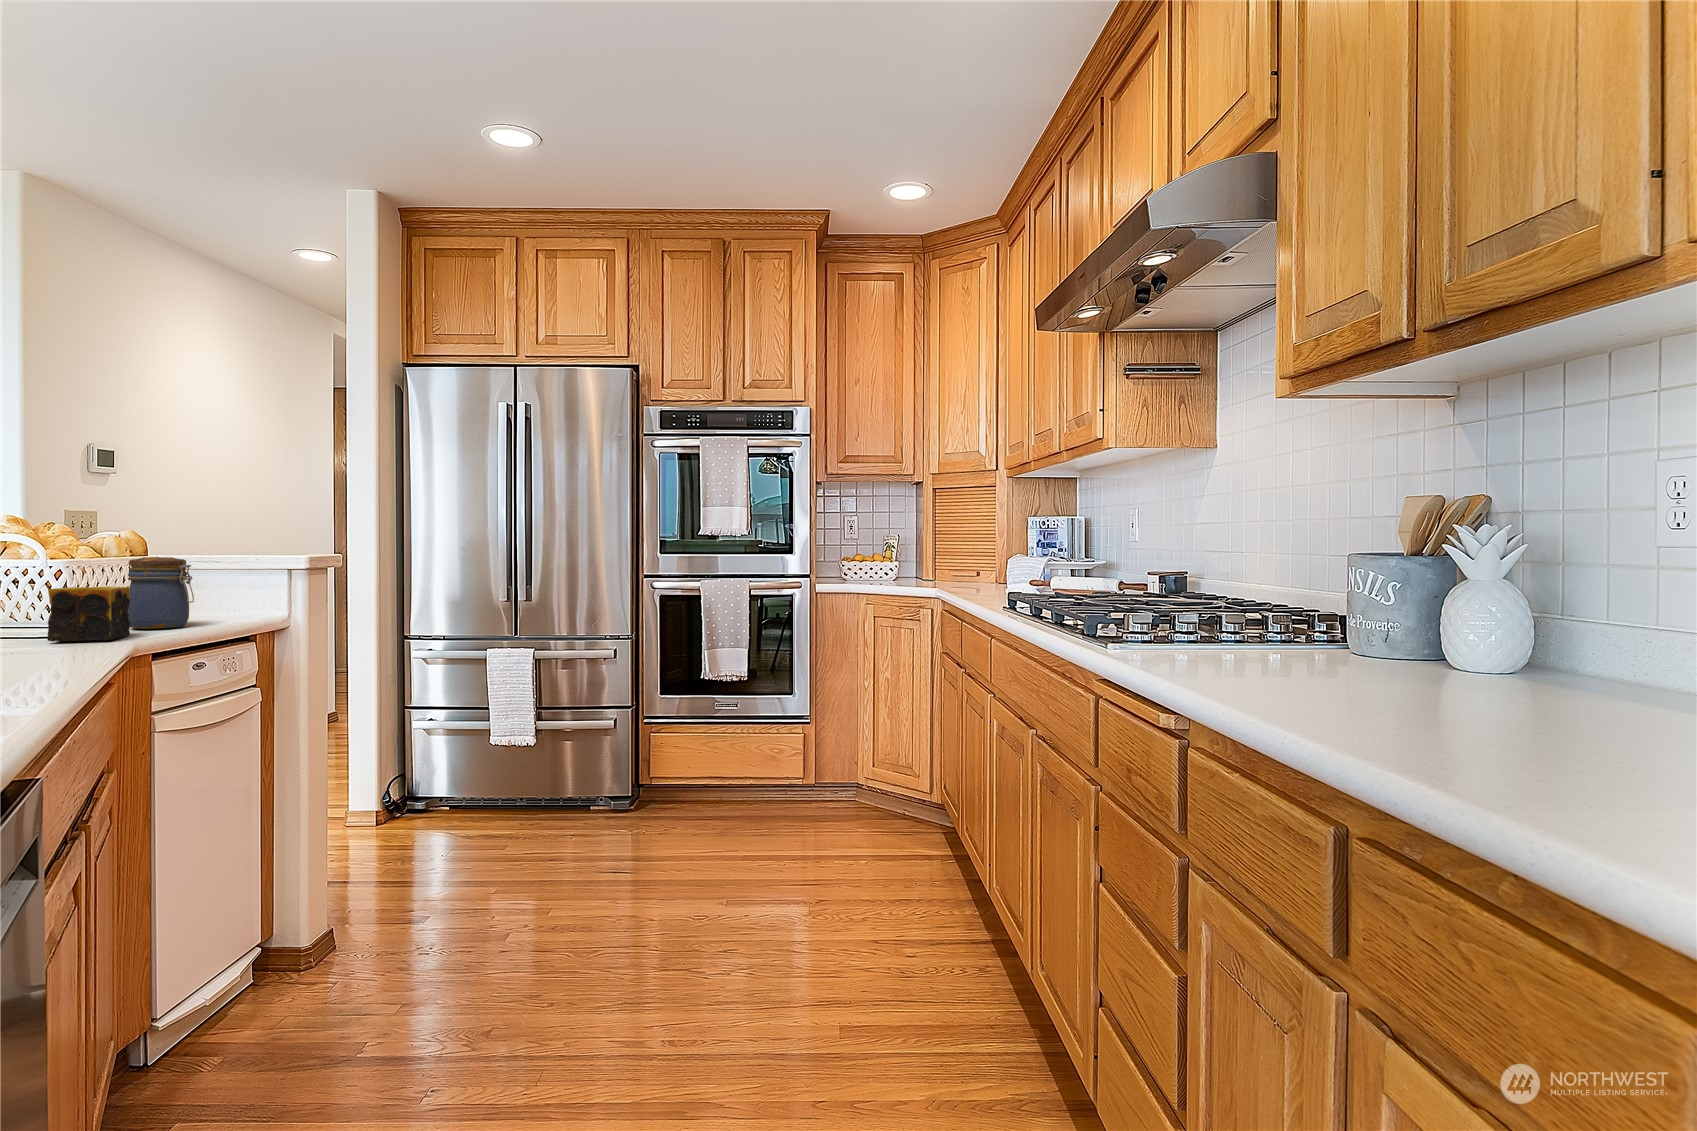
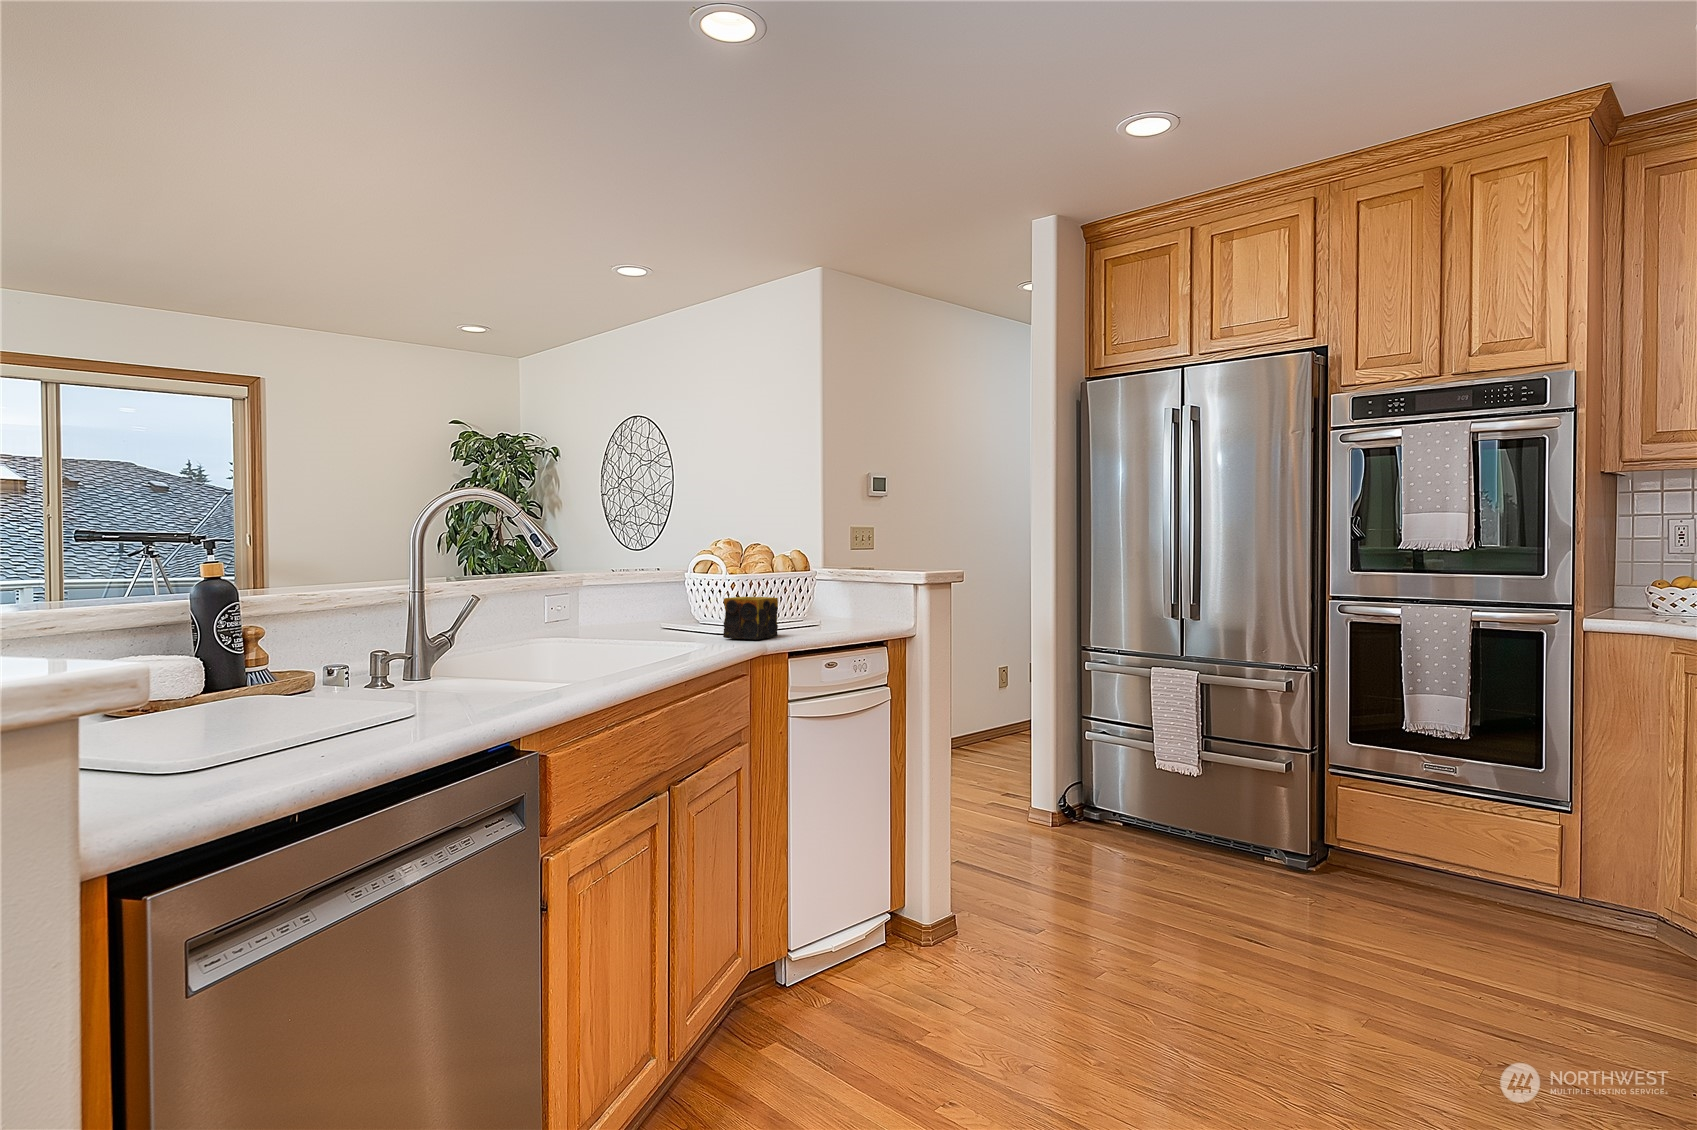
jar: present [128,557,194,629] -> none [786,573,828,632]

